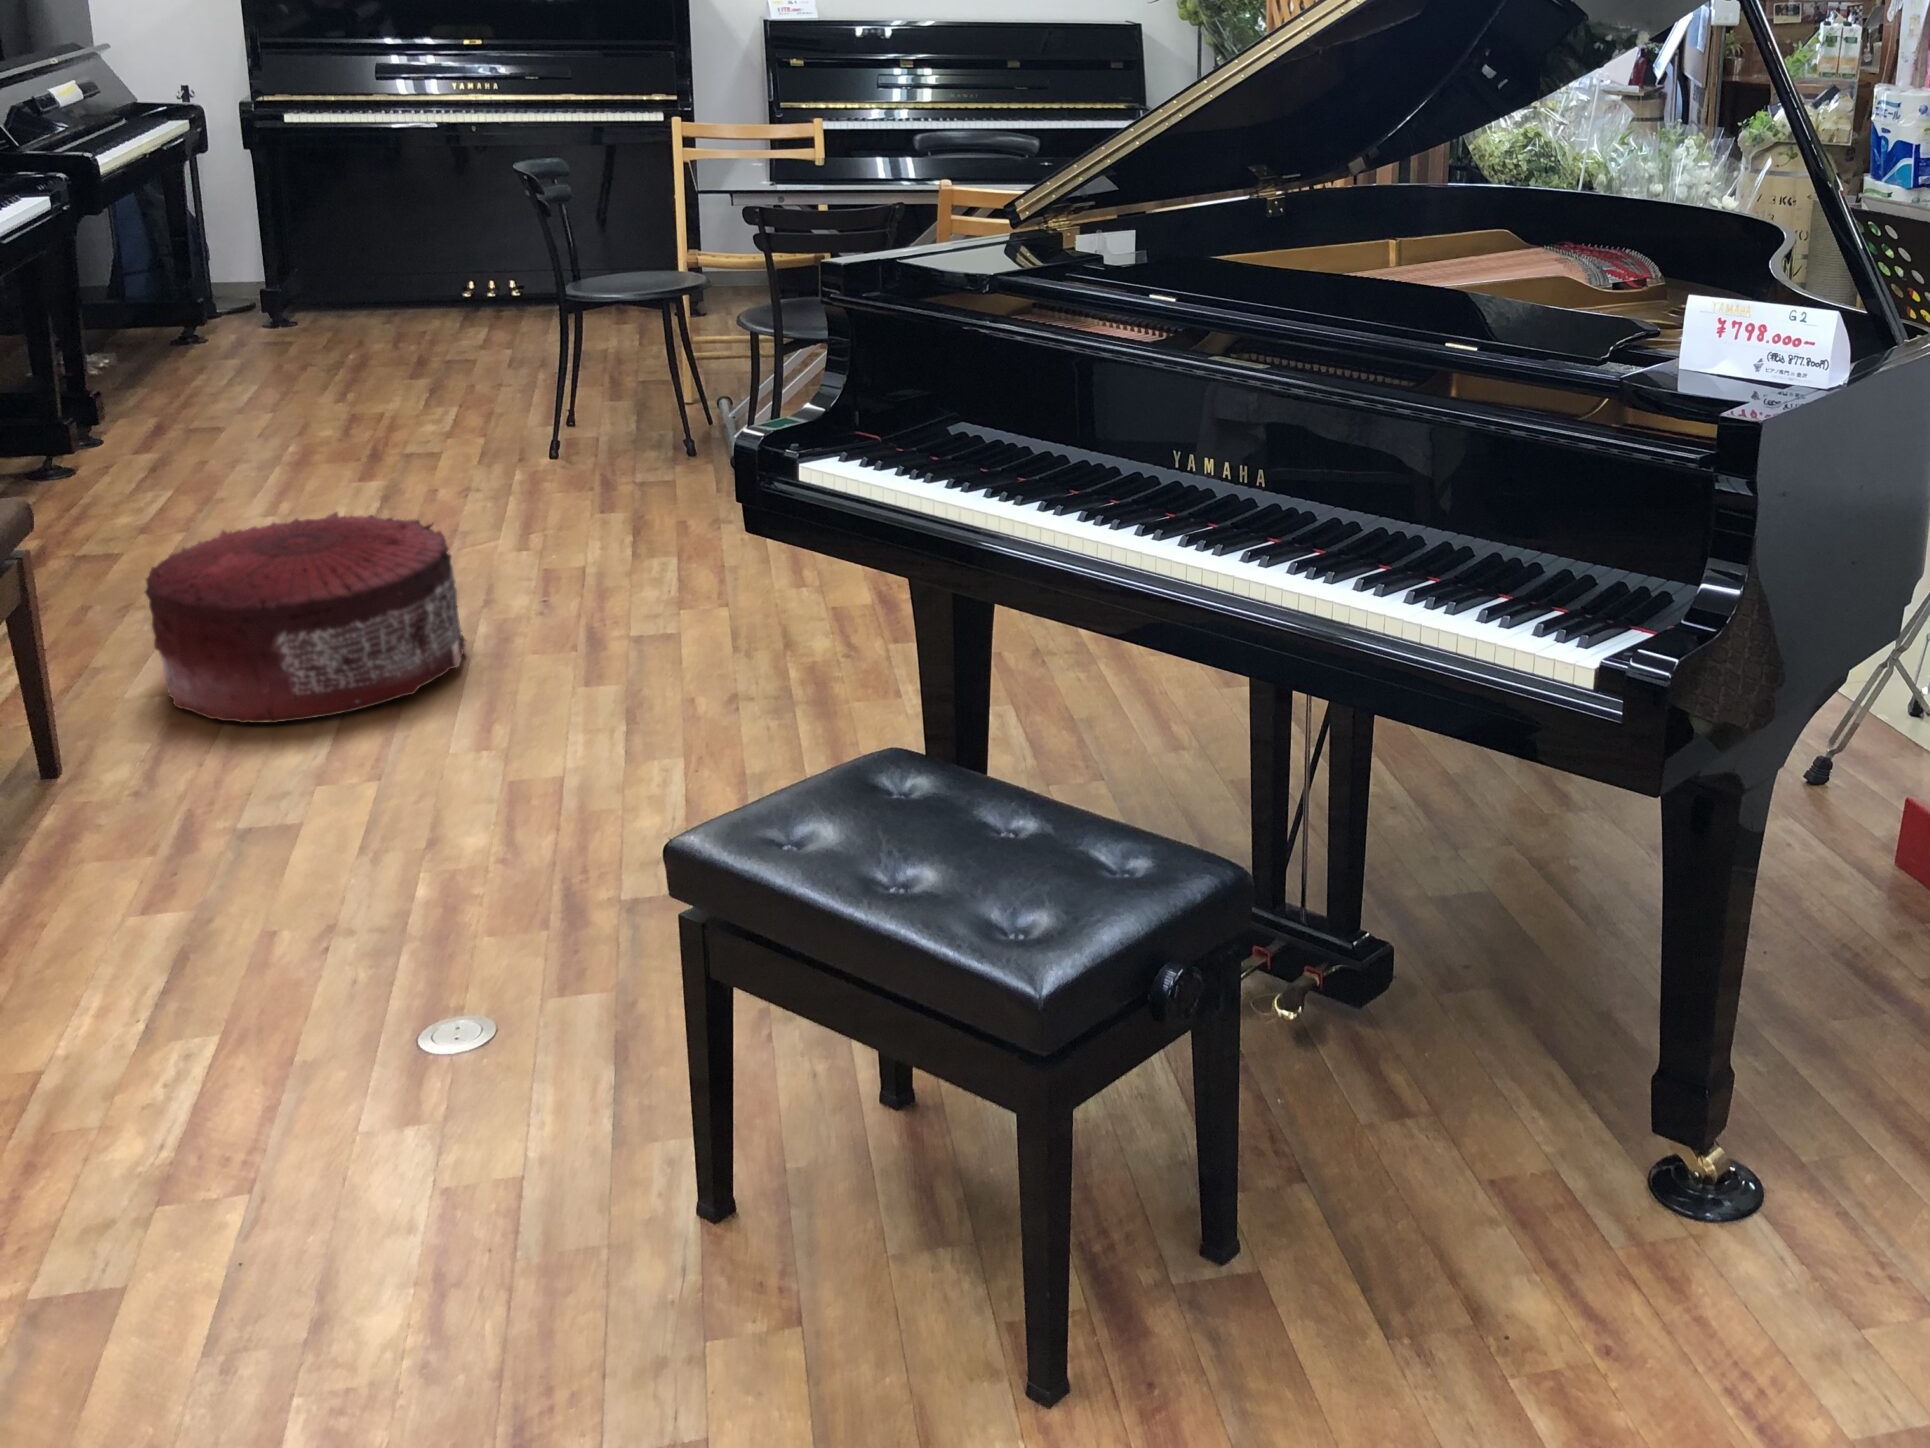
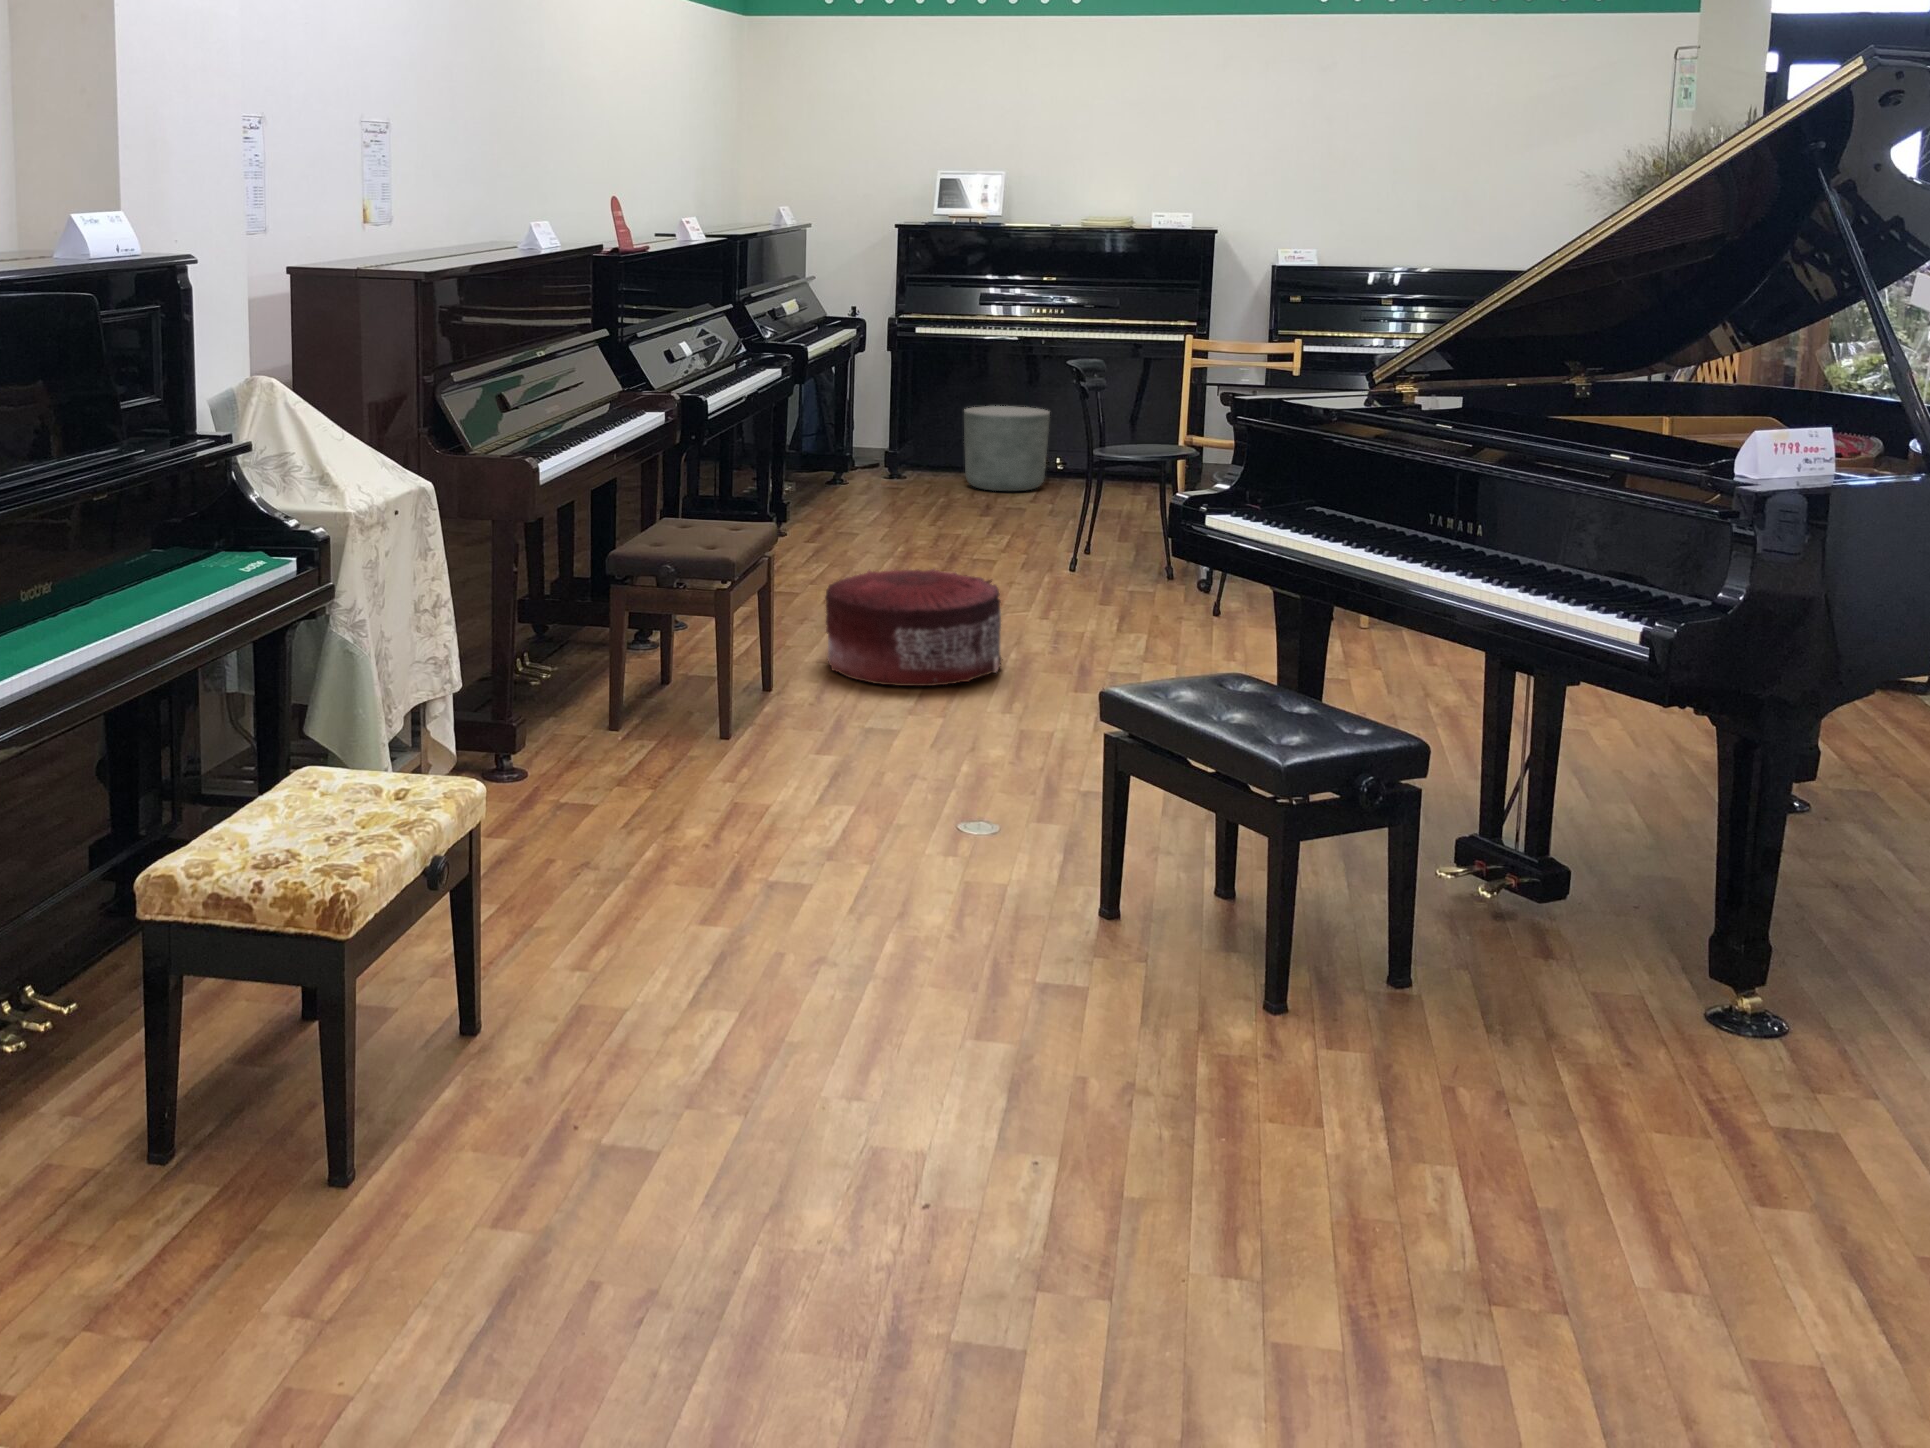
planter: none [370,217,498,334] -> present [964,406,1050,491]

